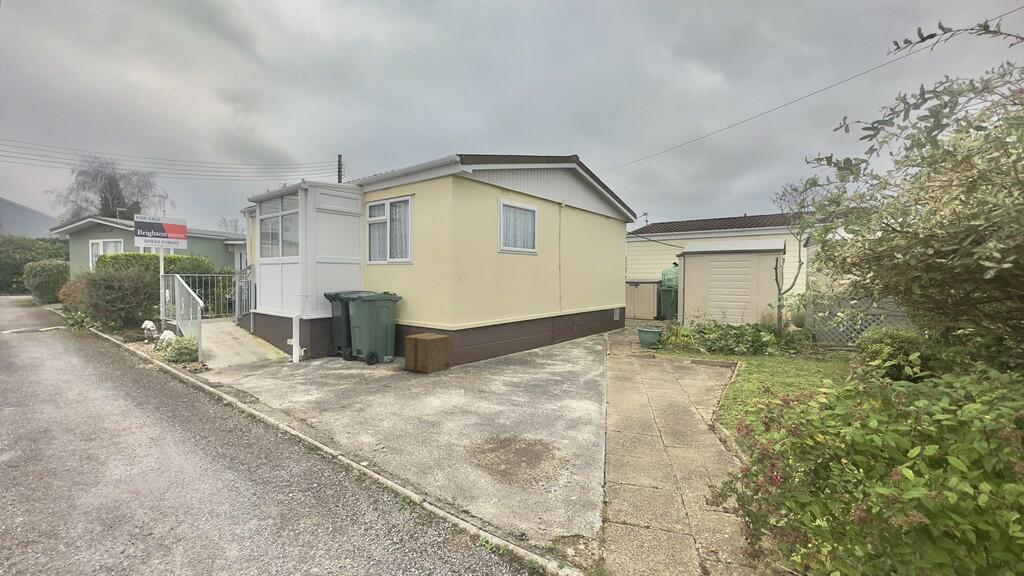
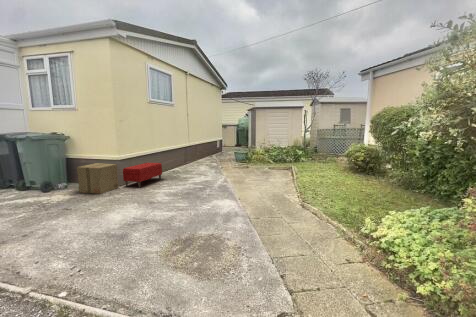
bench: none [457,337,510,370] -> present [123,163,162,188]

